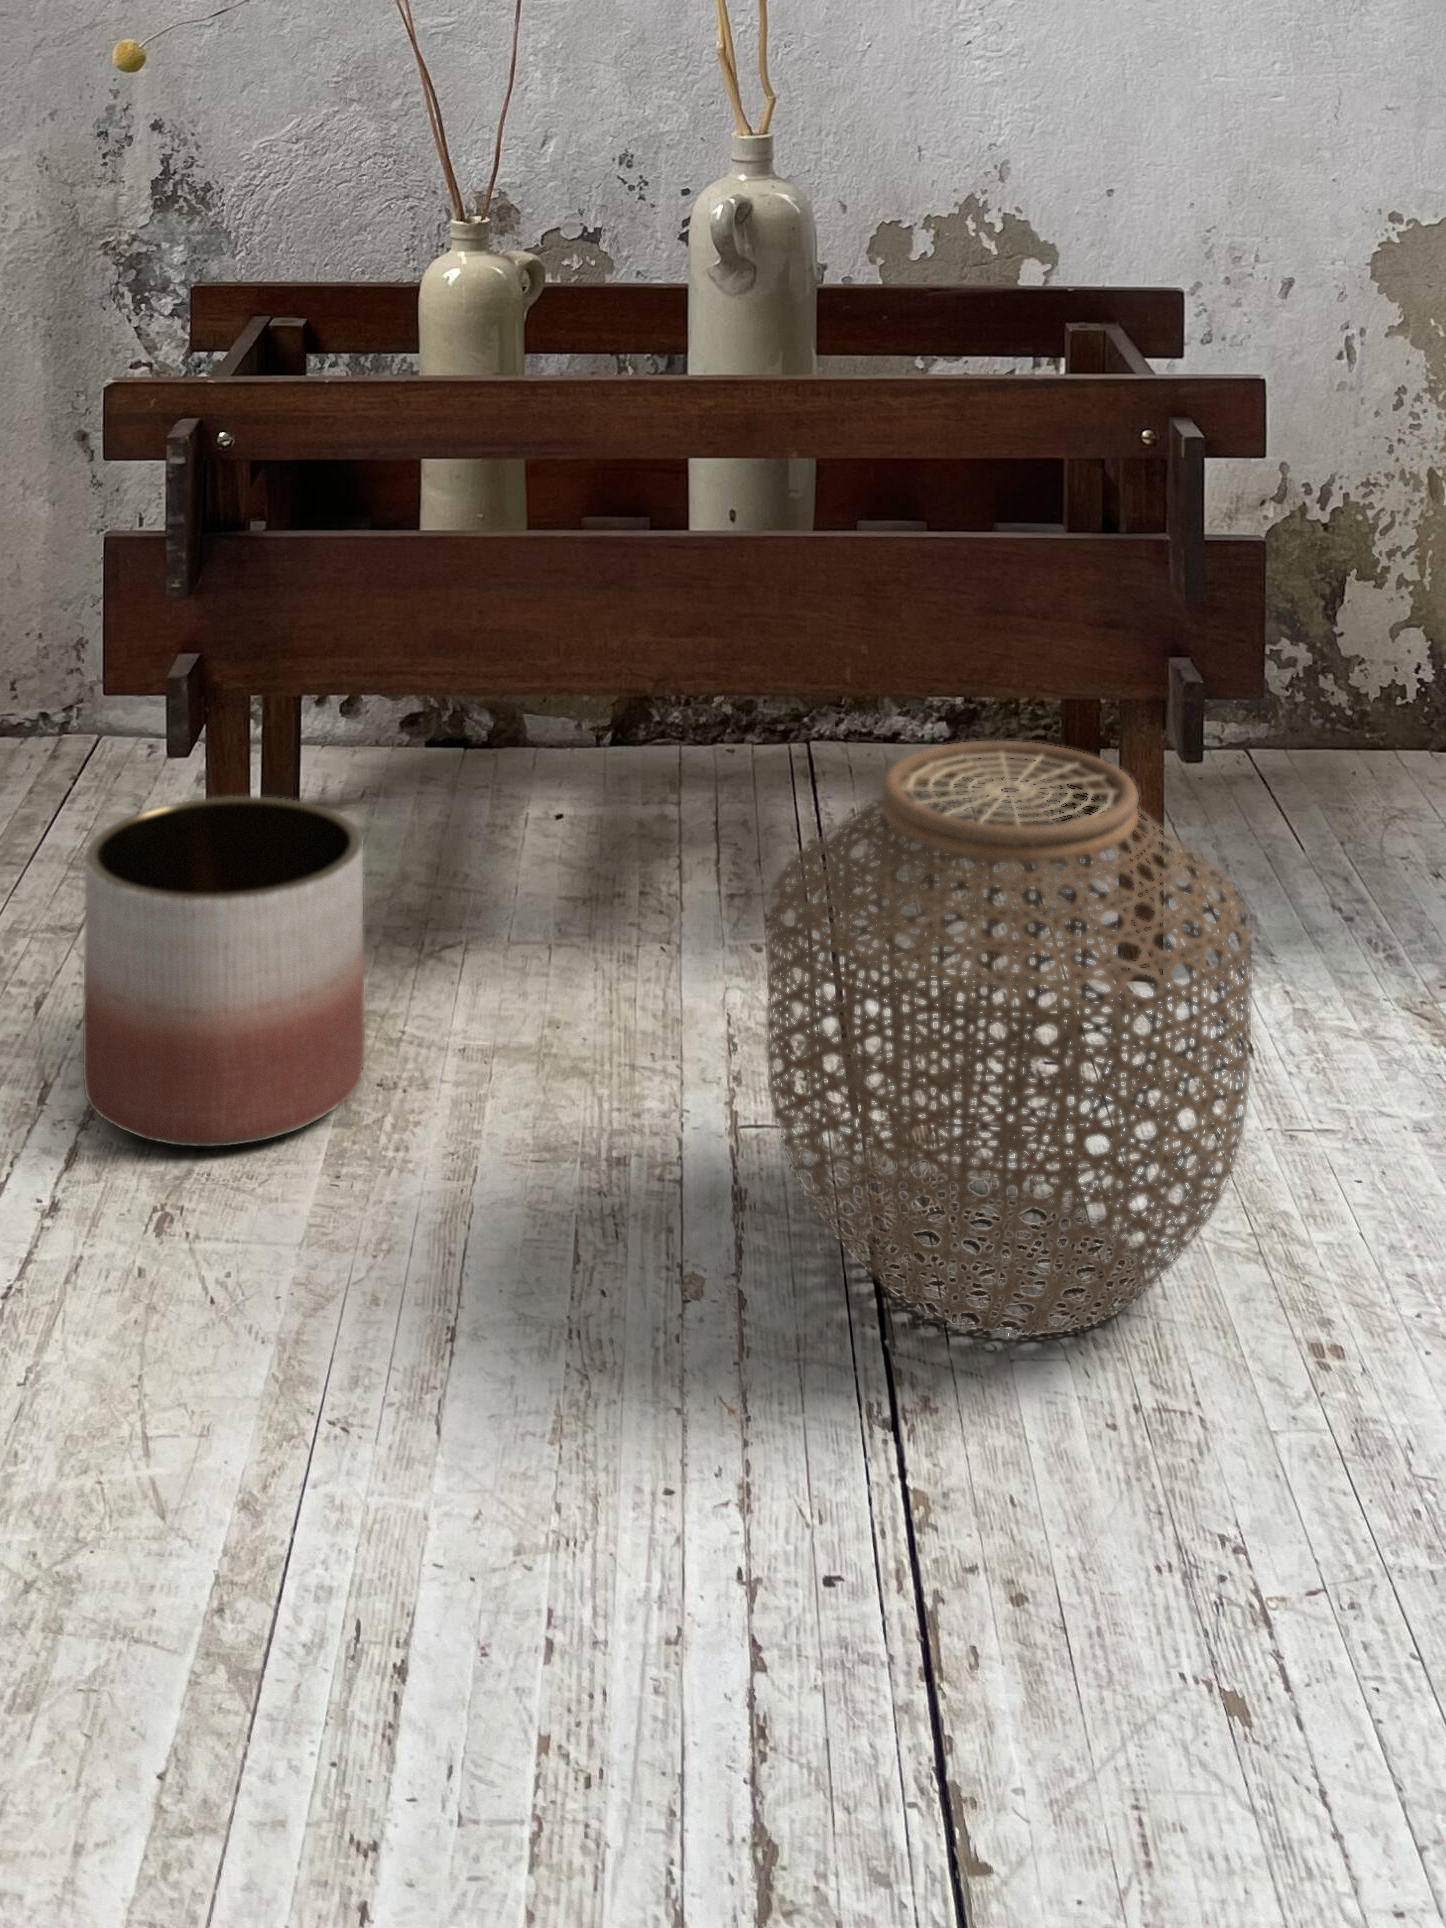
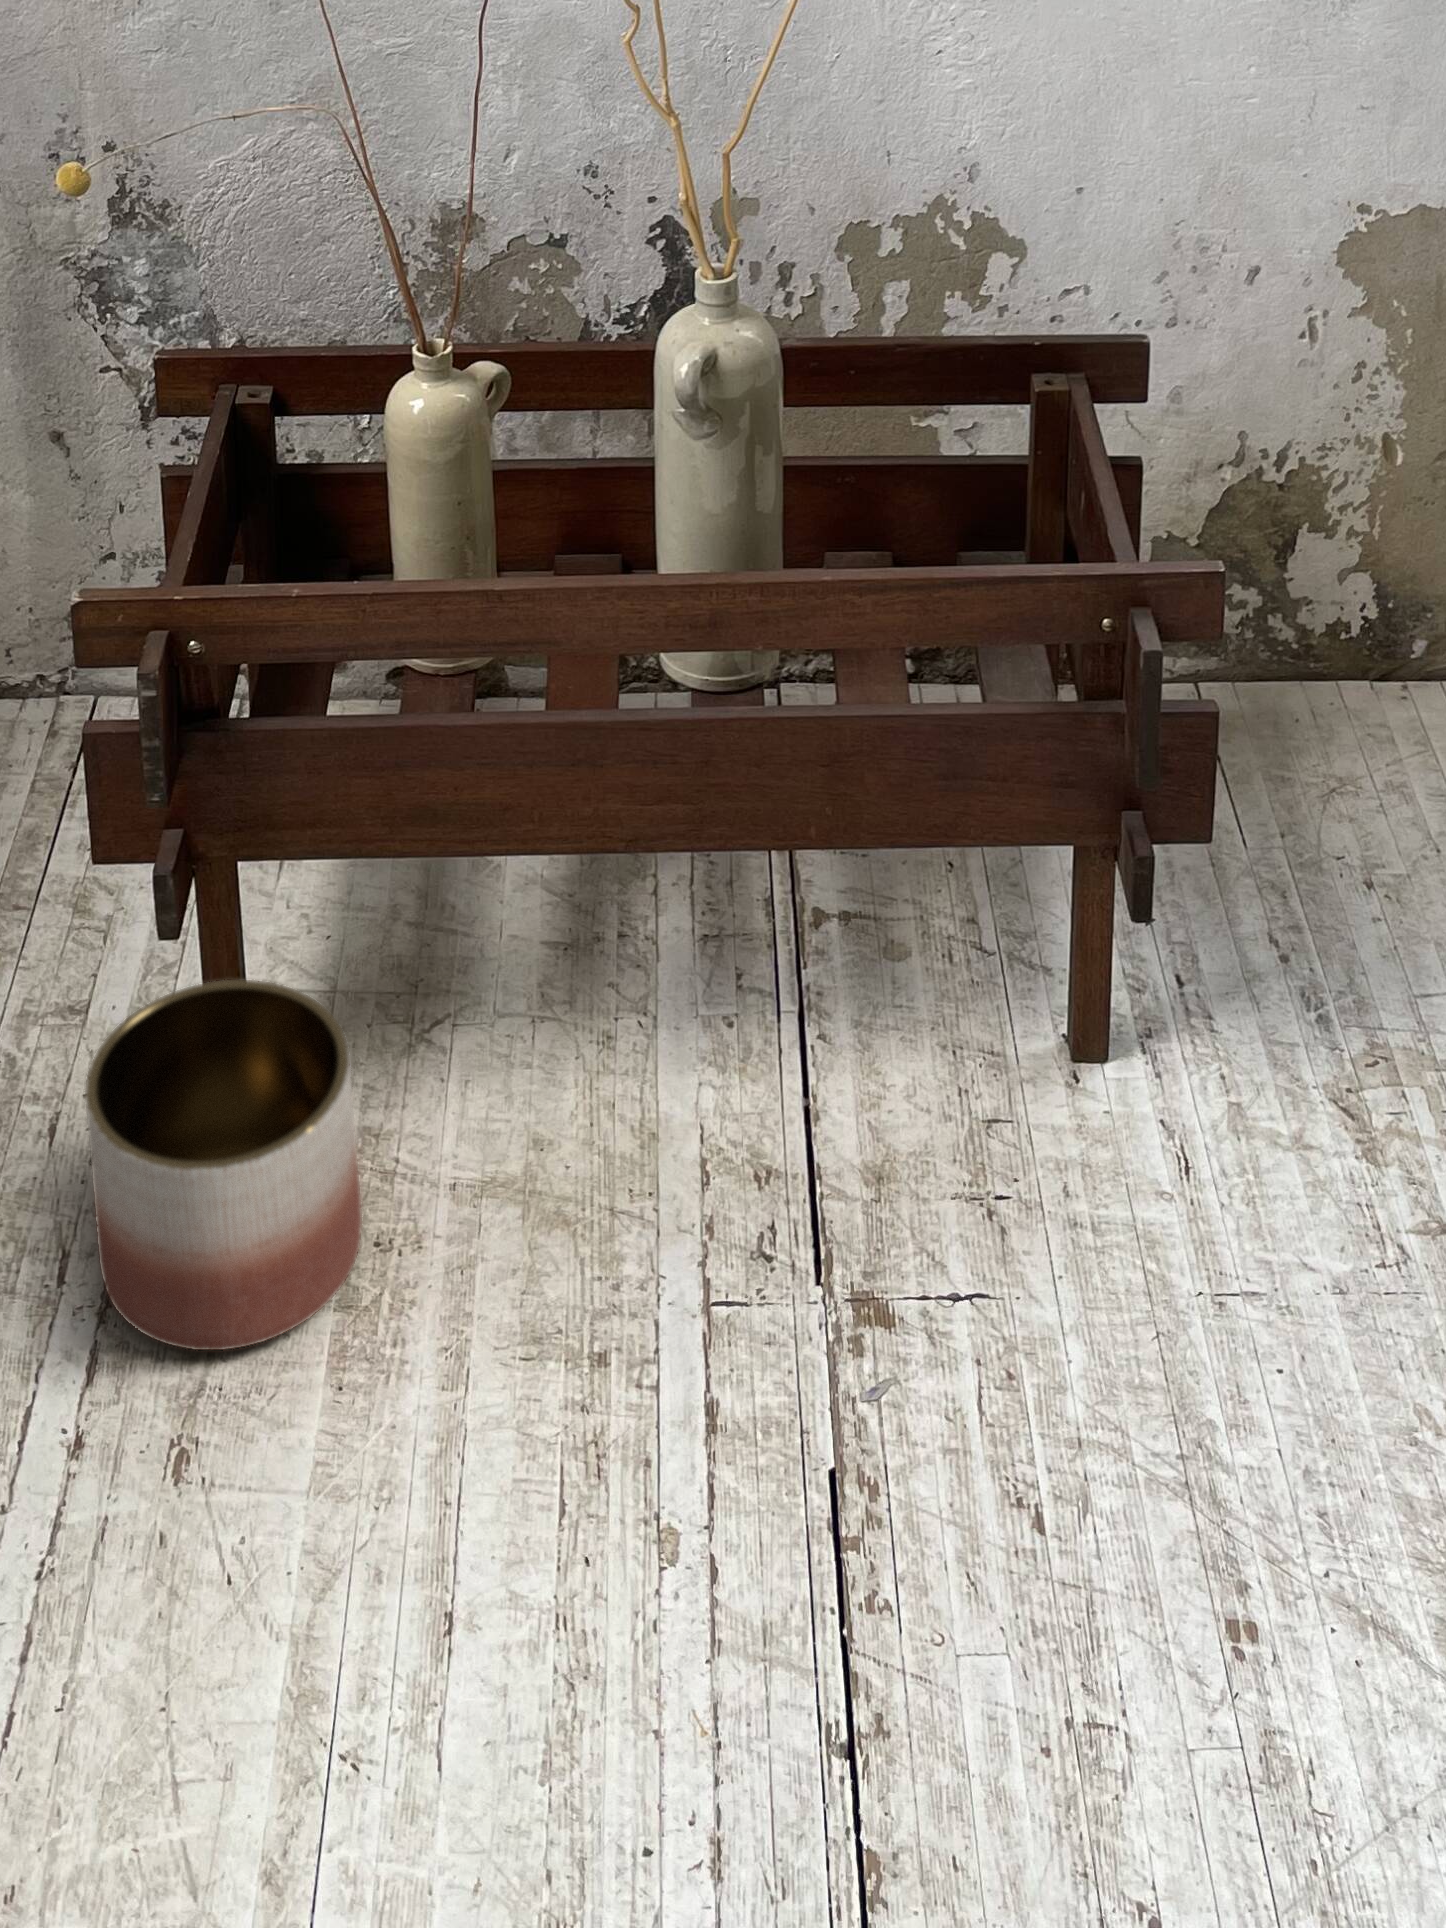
woven basket: present [766,741,1252,1336] -> none [737,1067,1194,1620]

